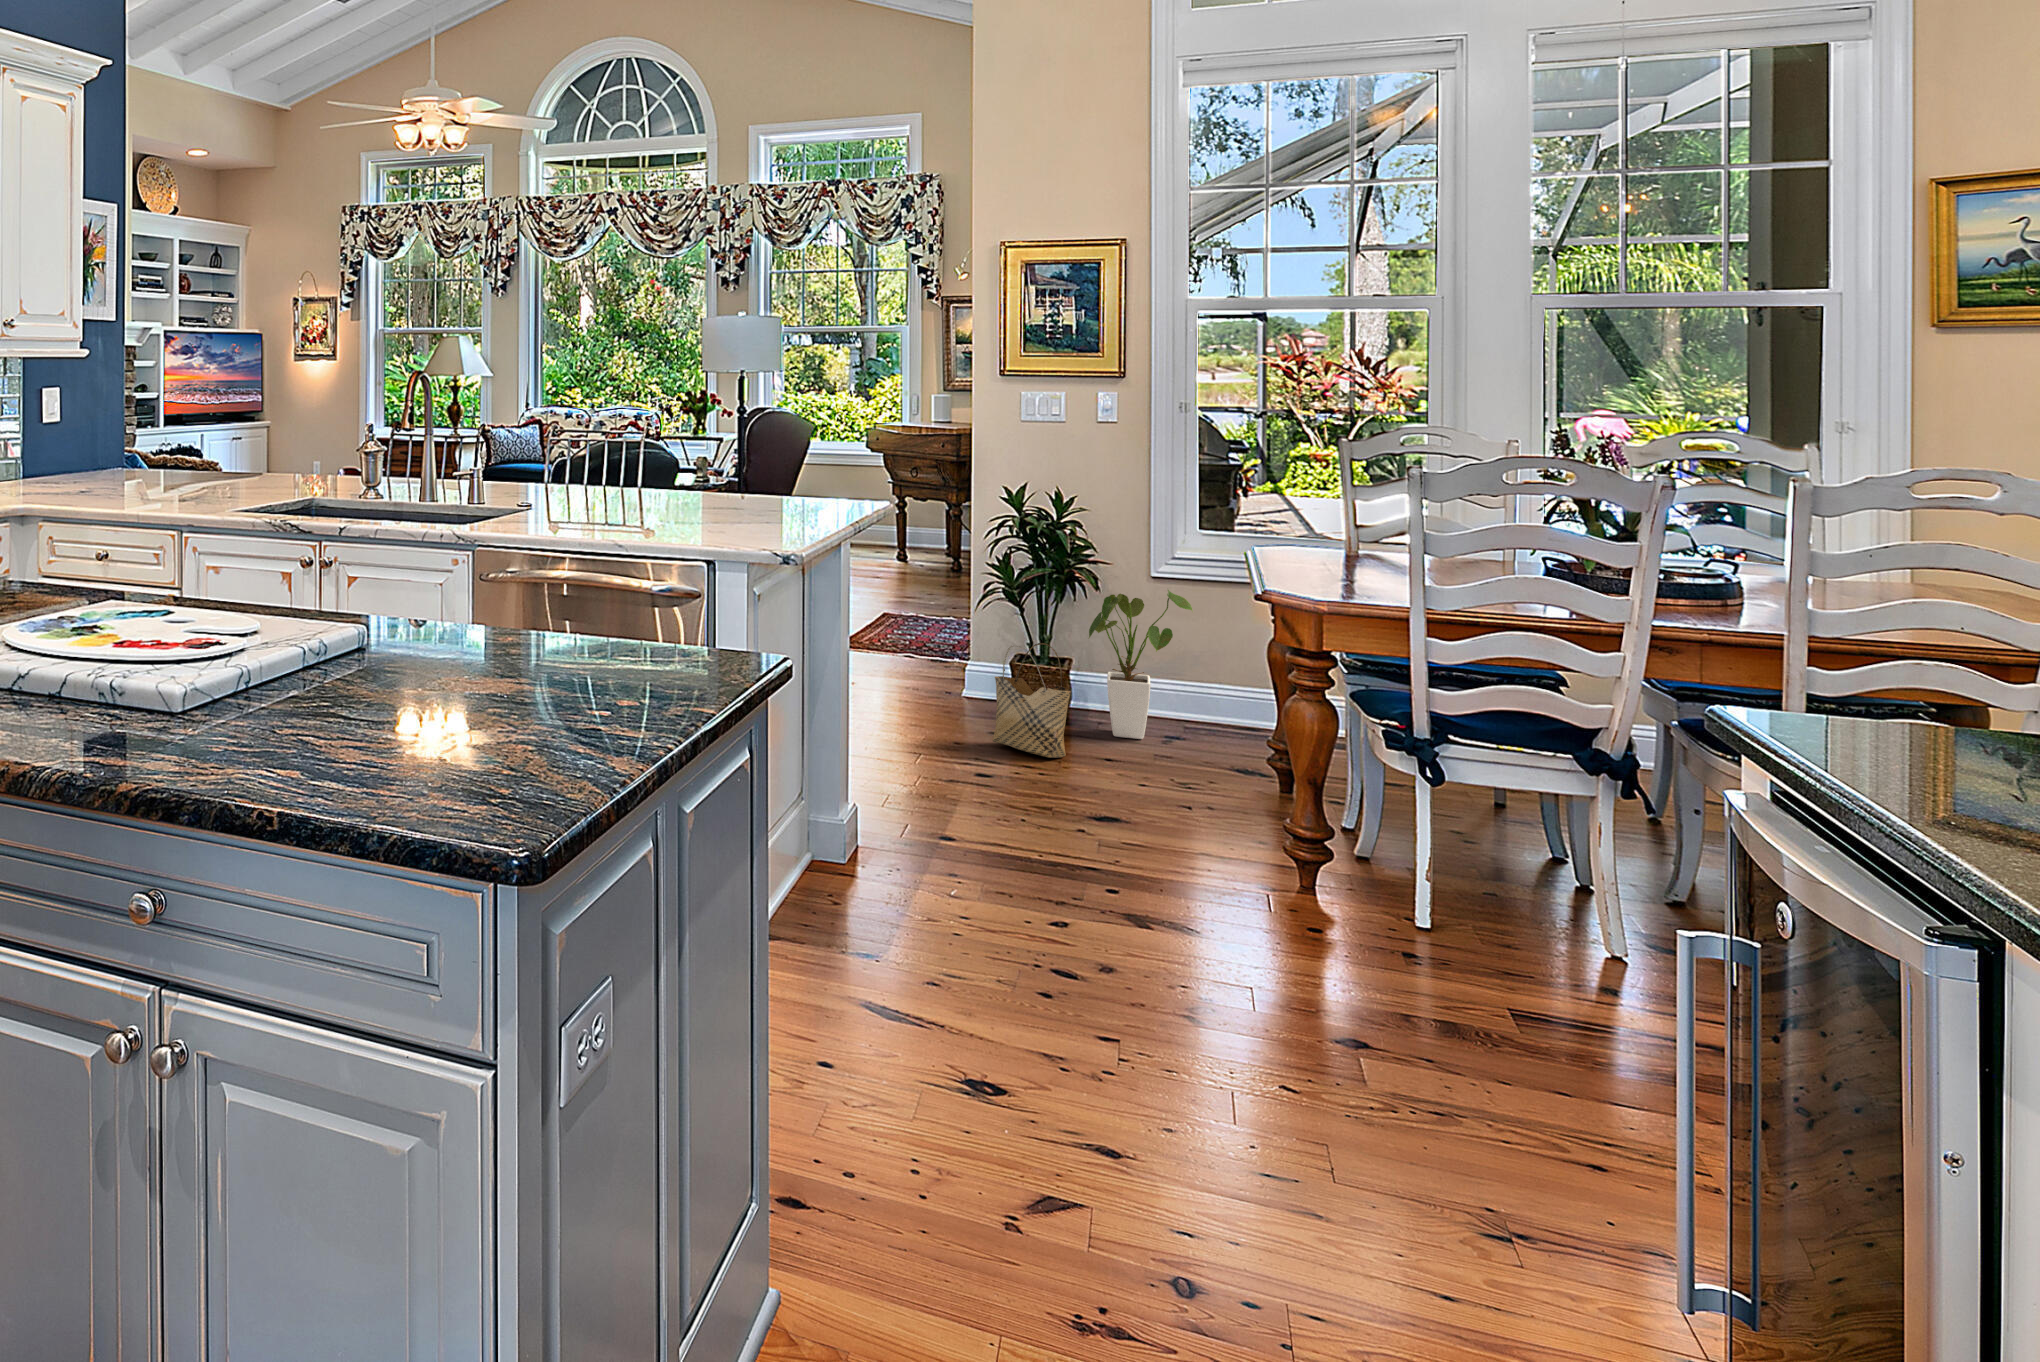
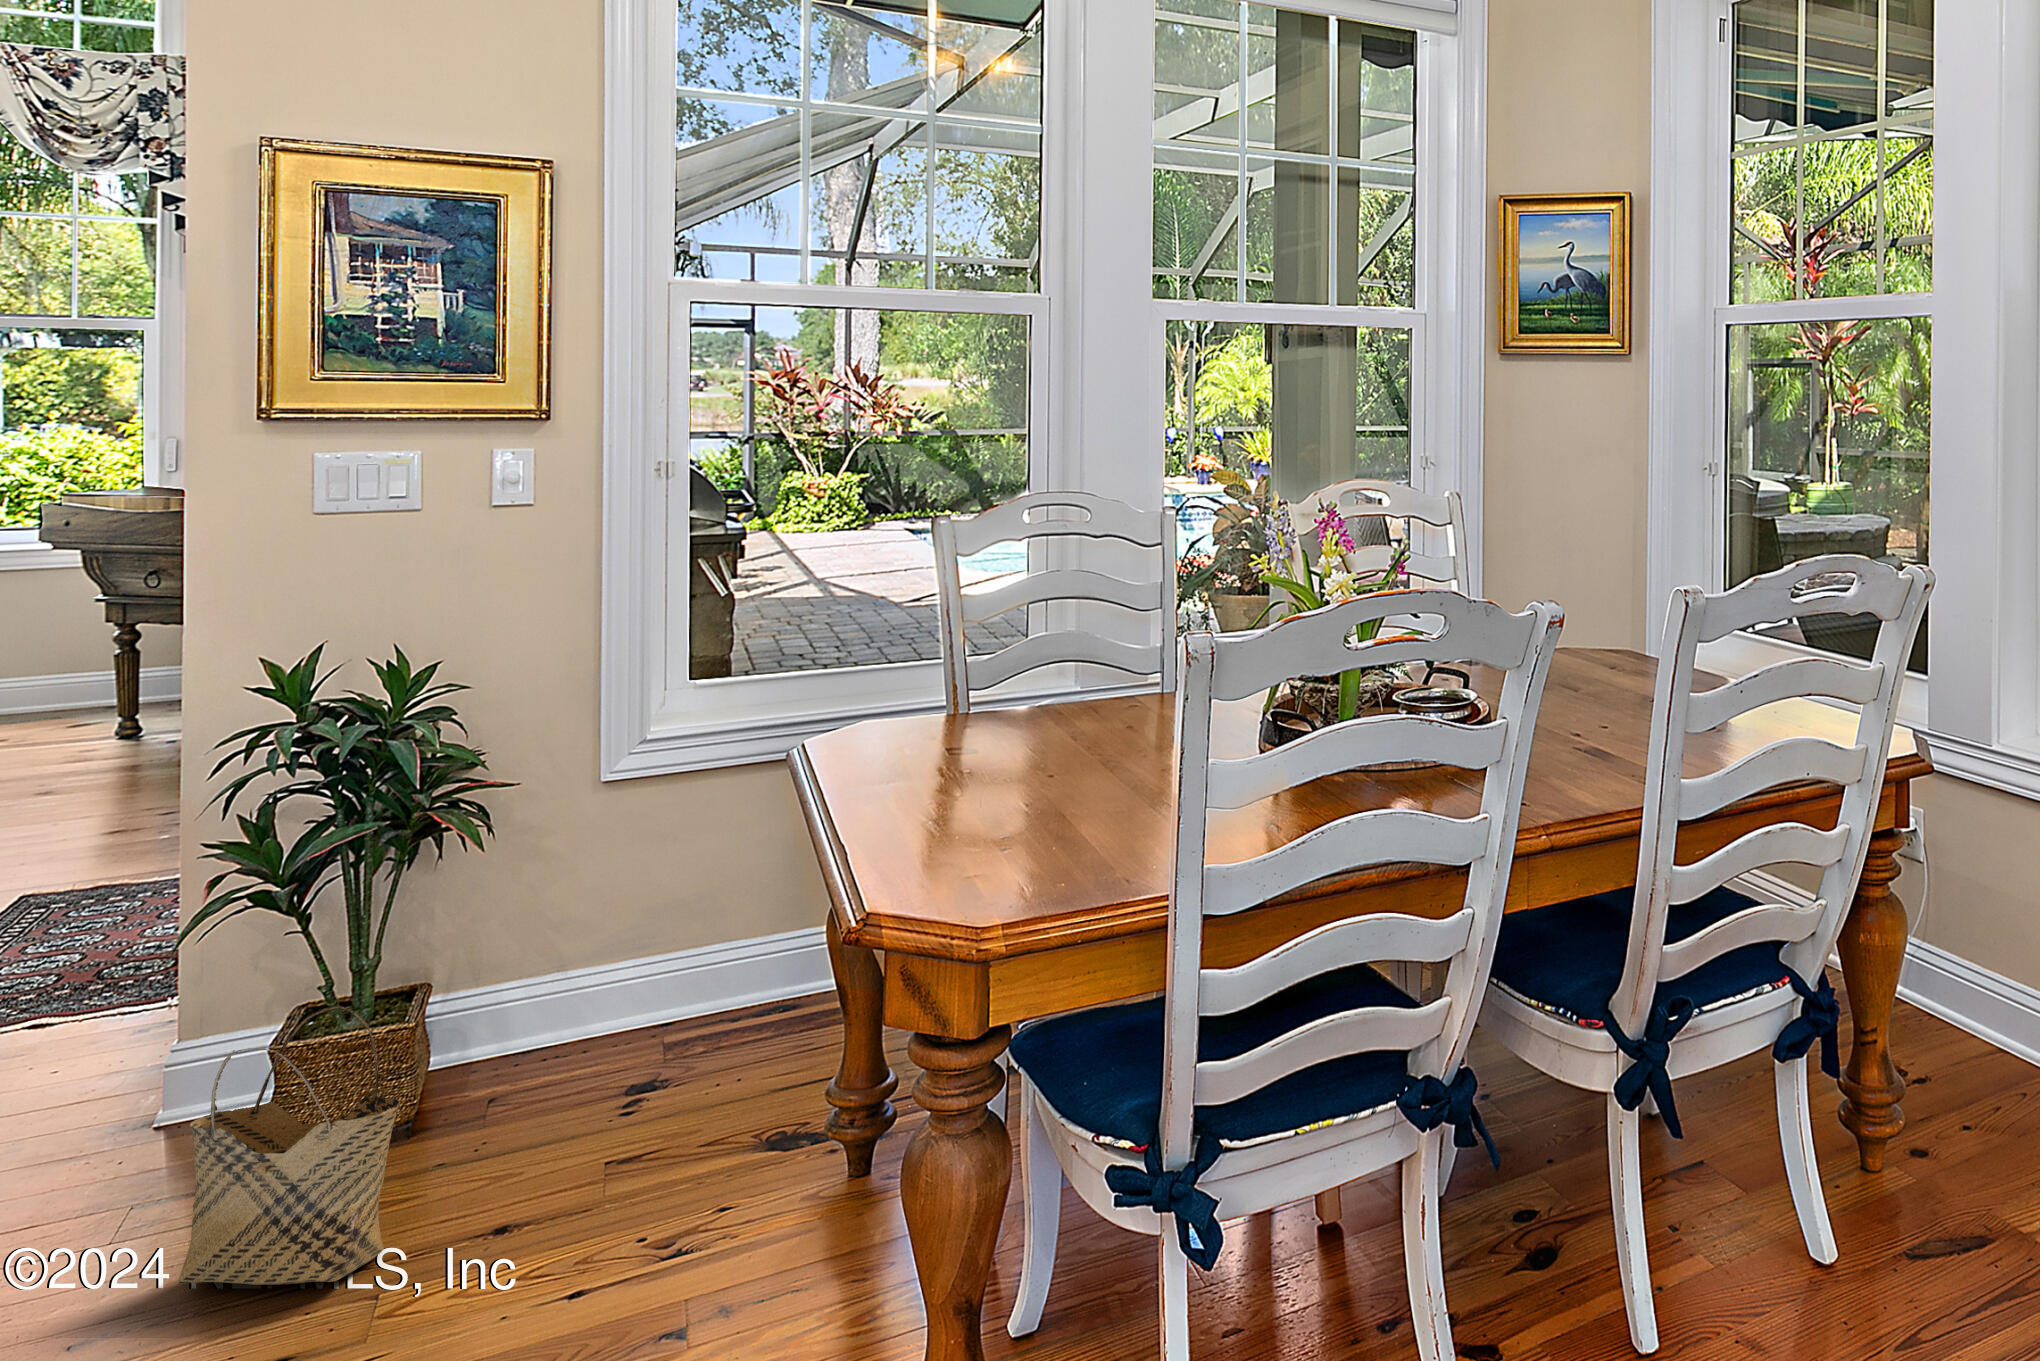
house plant: present [1089,590,1192,739] -> none [454,798,679,1125]

